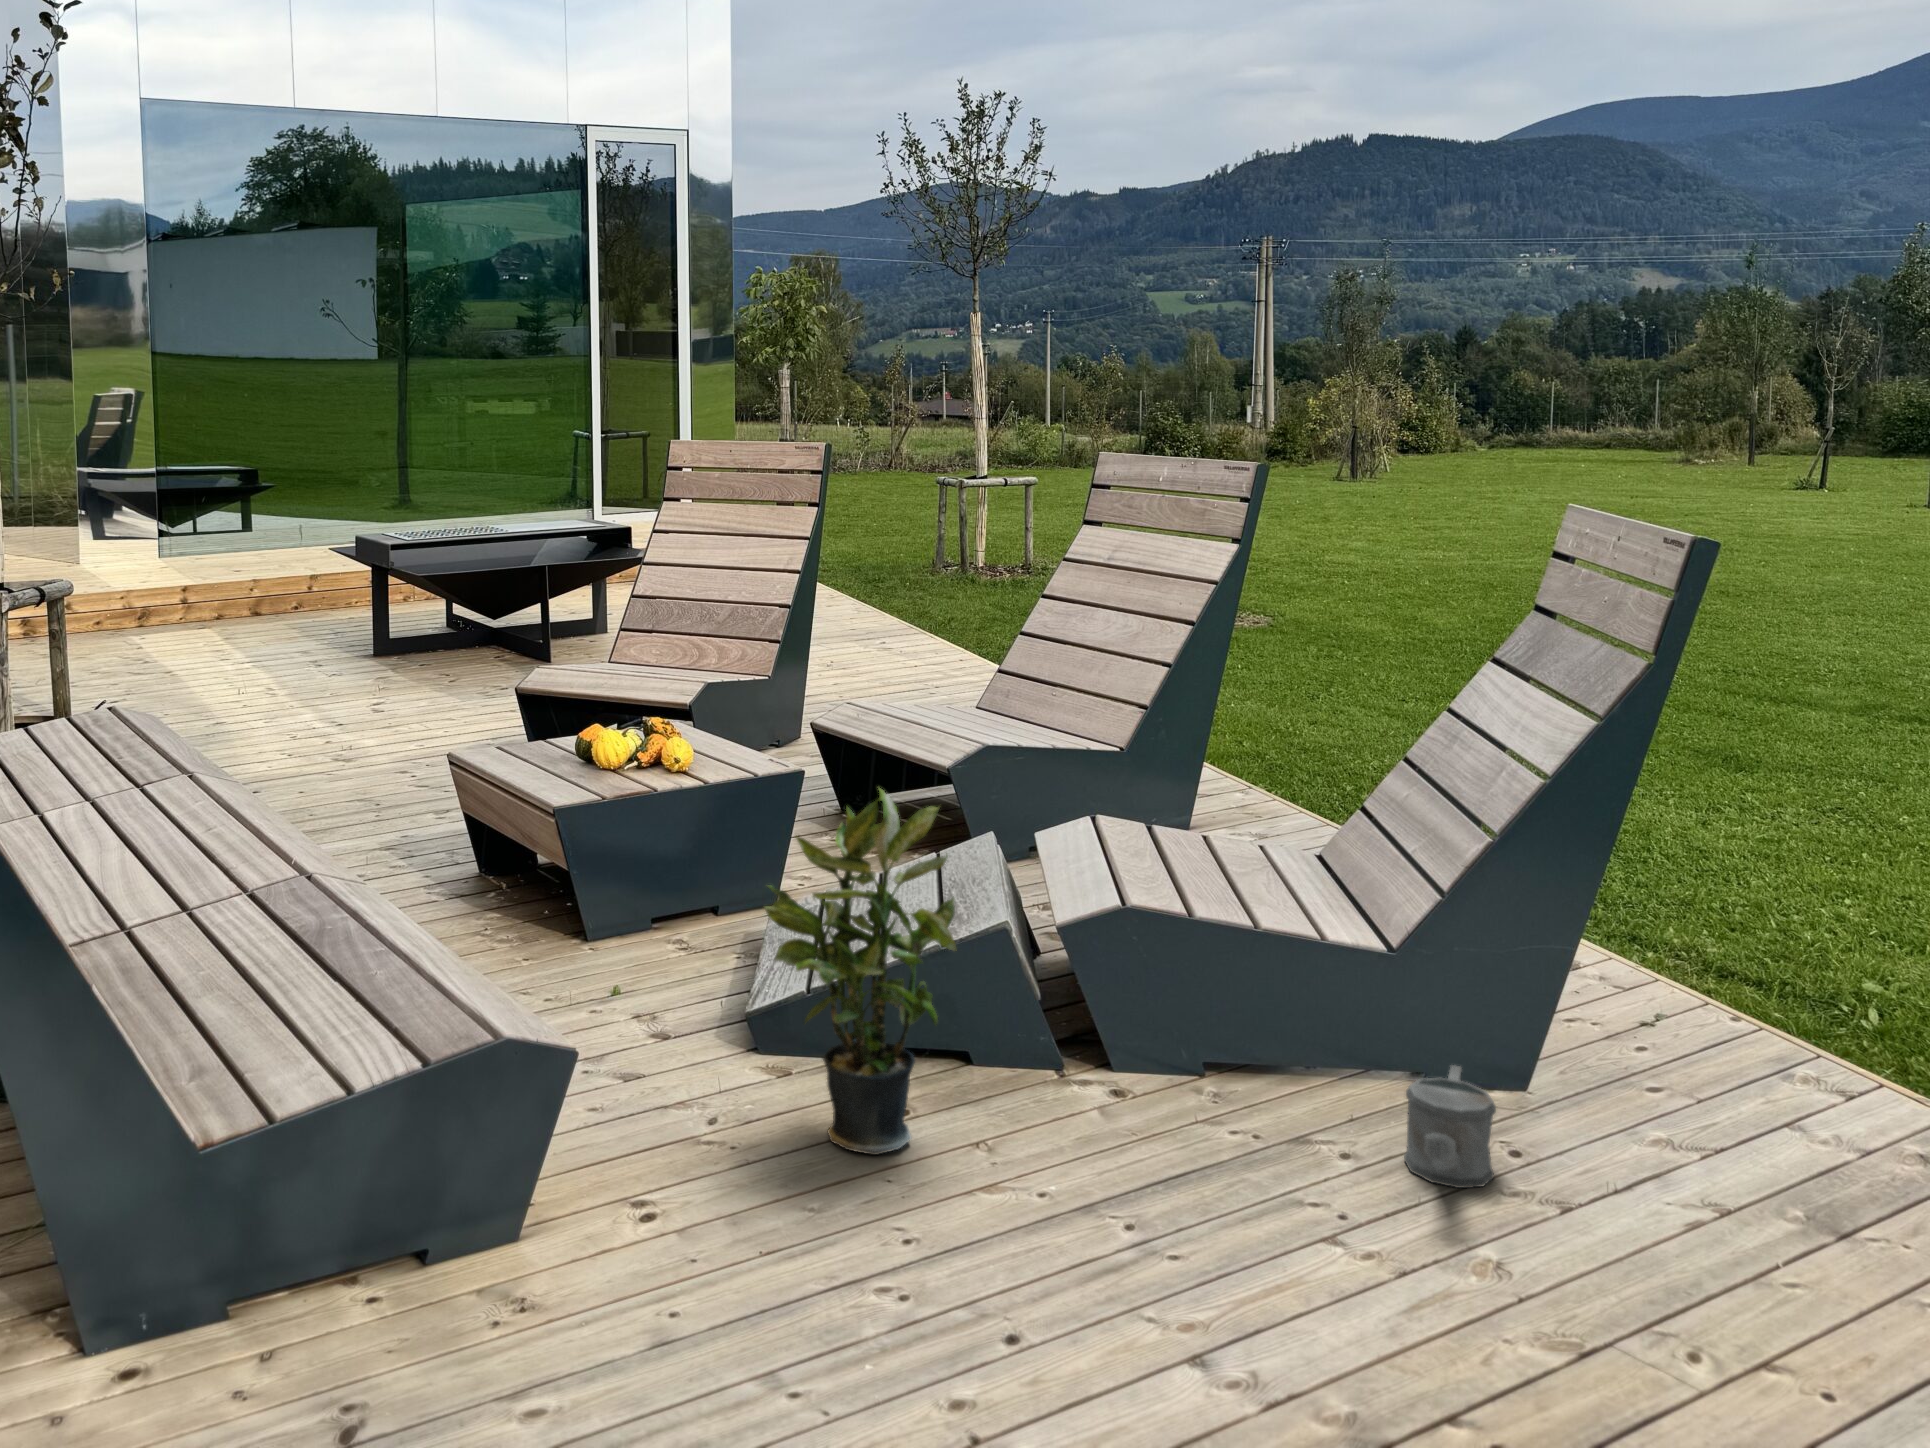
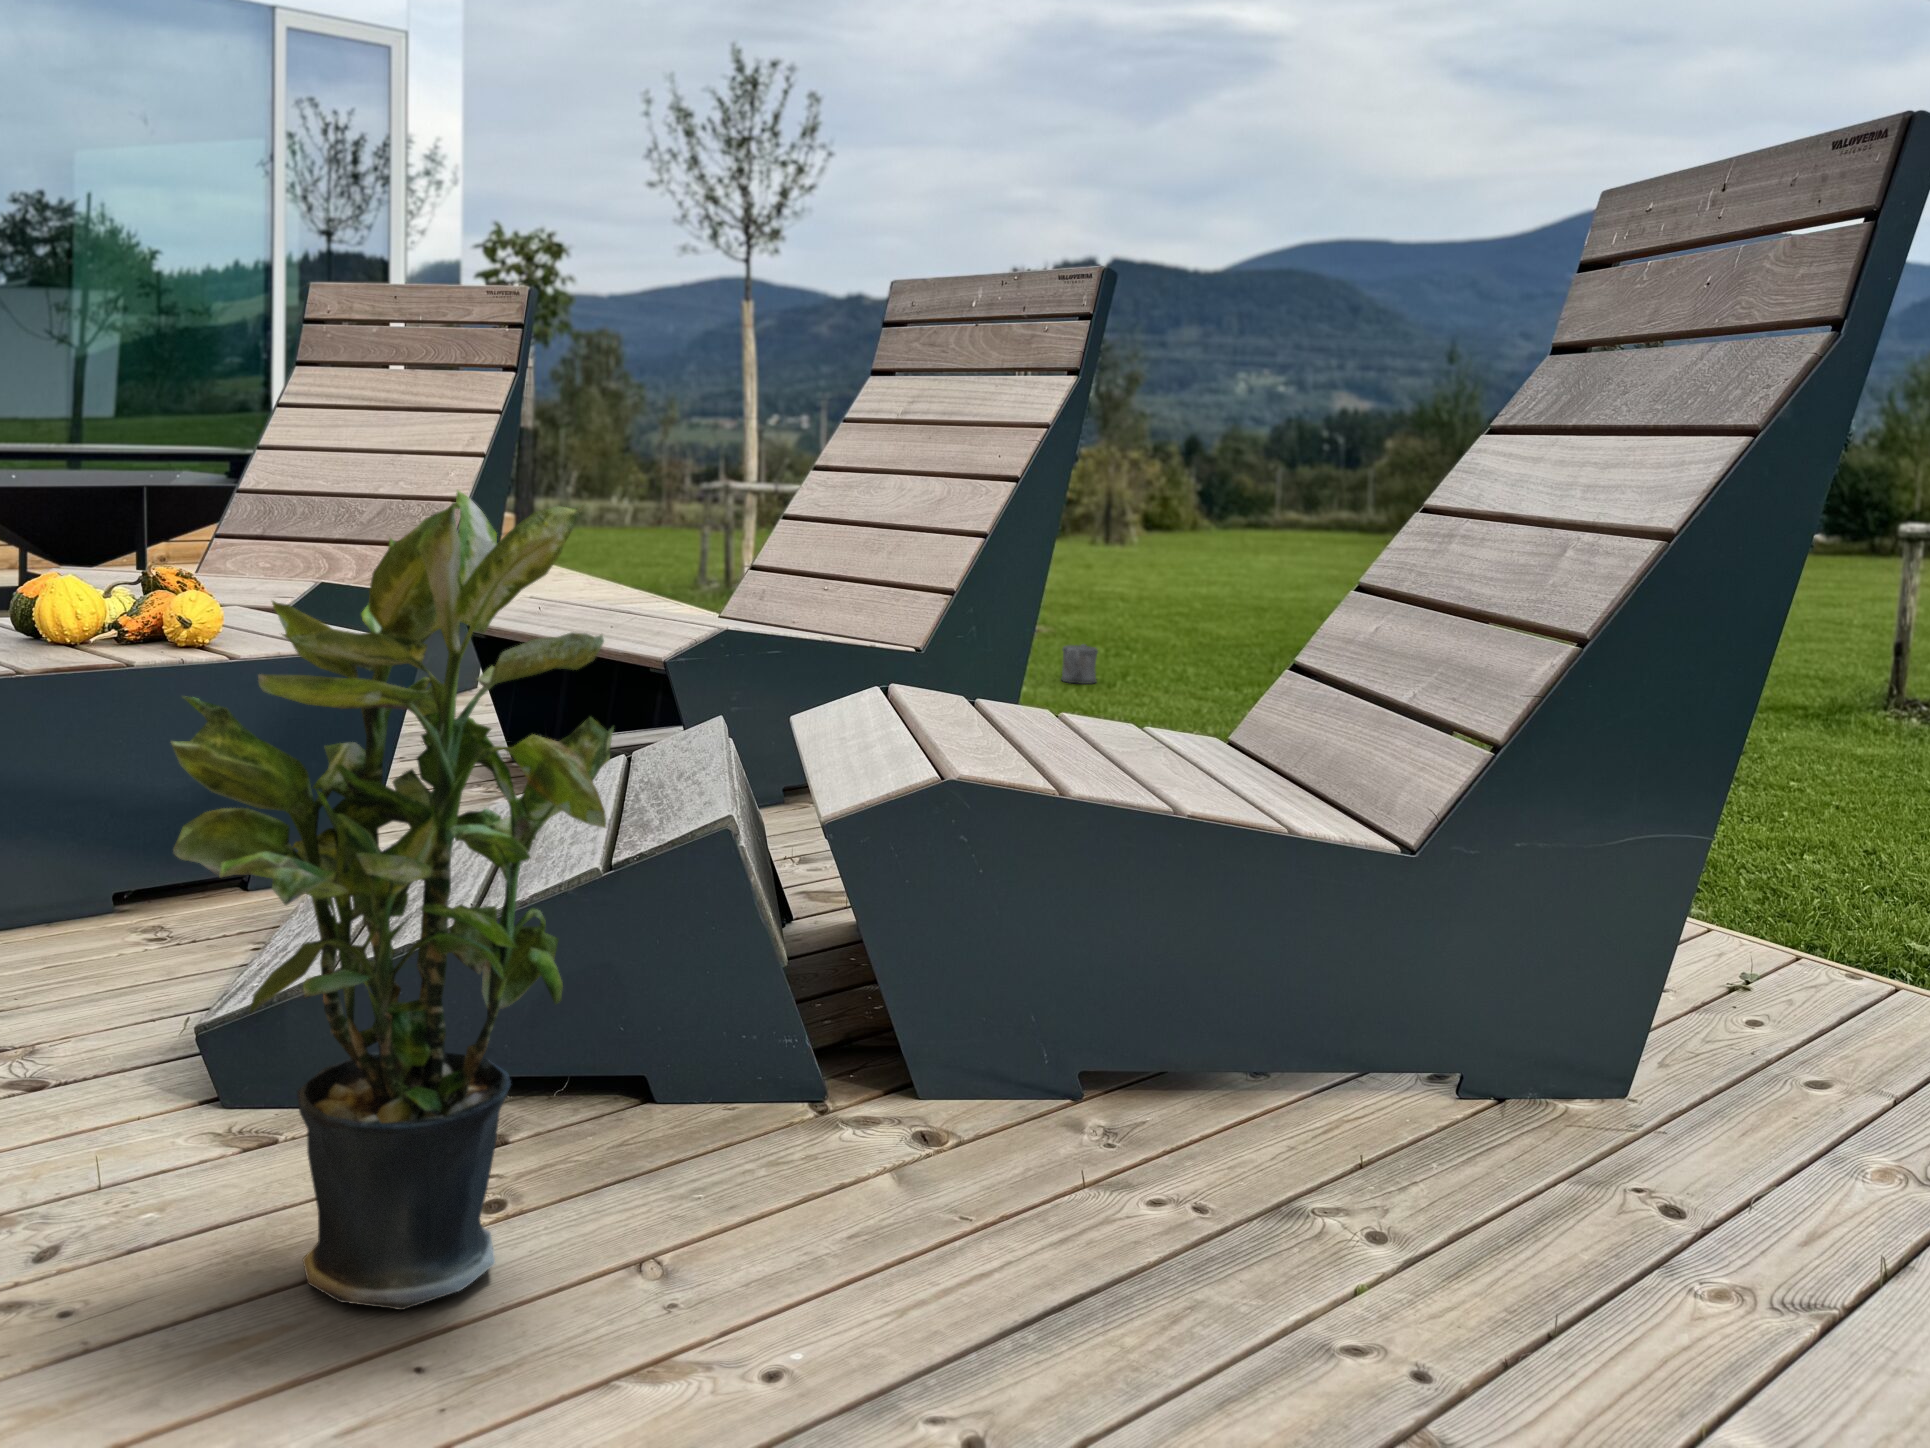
watering can: present [1404,1065,1496,1188] -> present [1061,644,1098,684]

